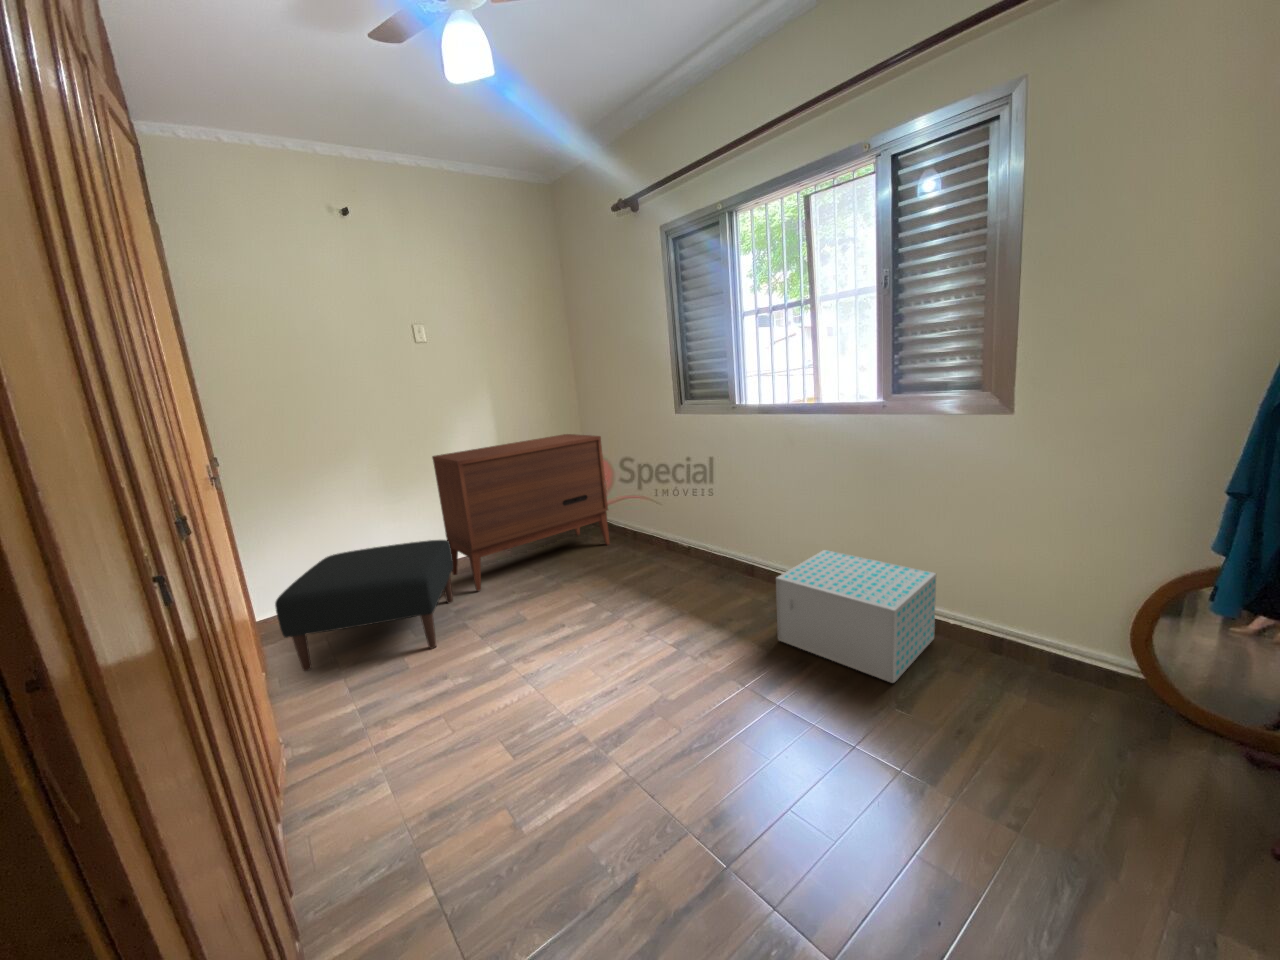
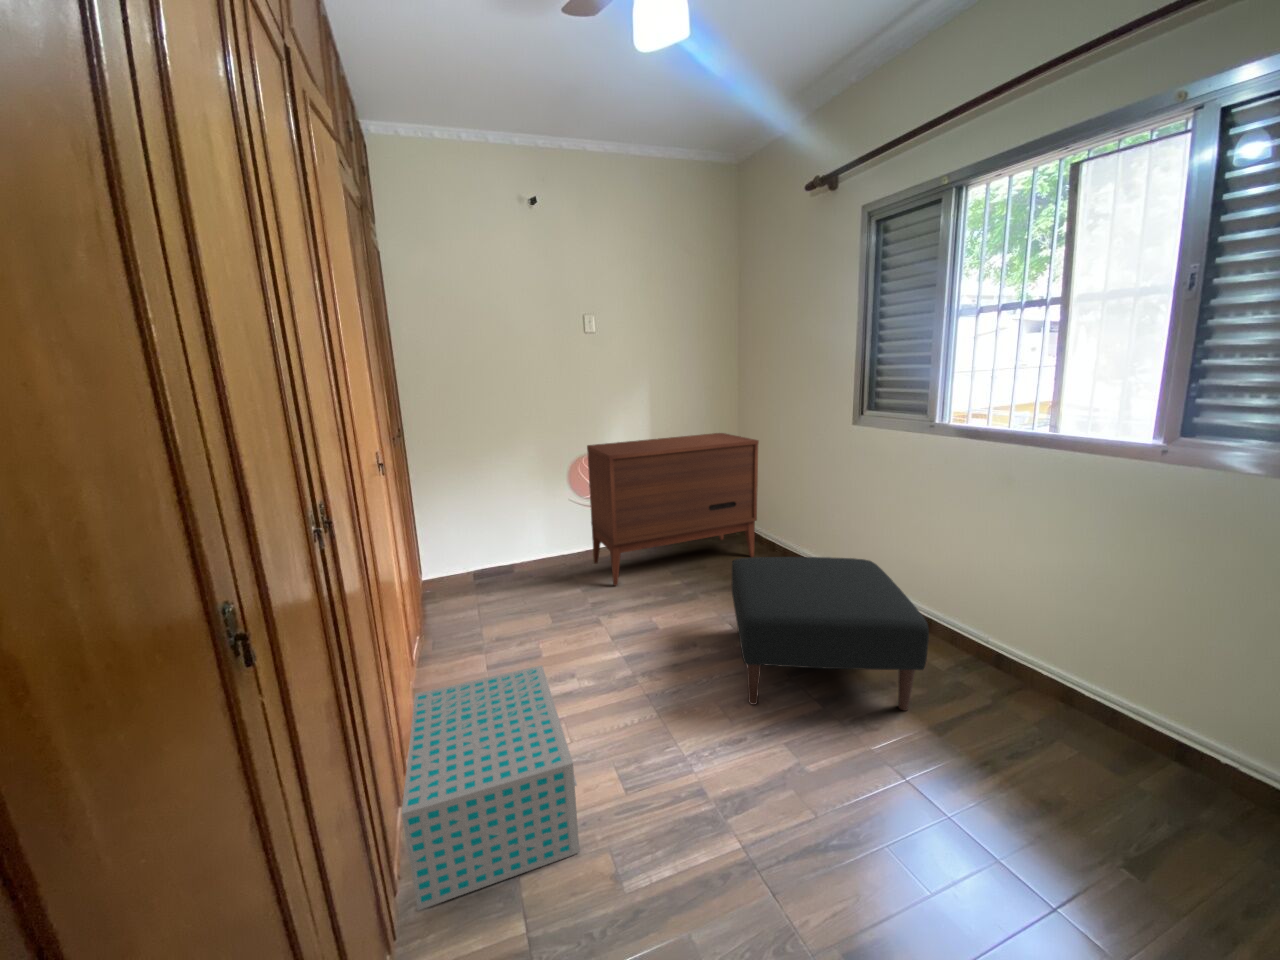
ottoman: present [275,540,453,671] -> present [732,557,929,711]
storage box: present [776,550,936,683] -> present [402,665,579,910]

